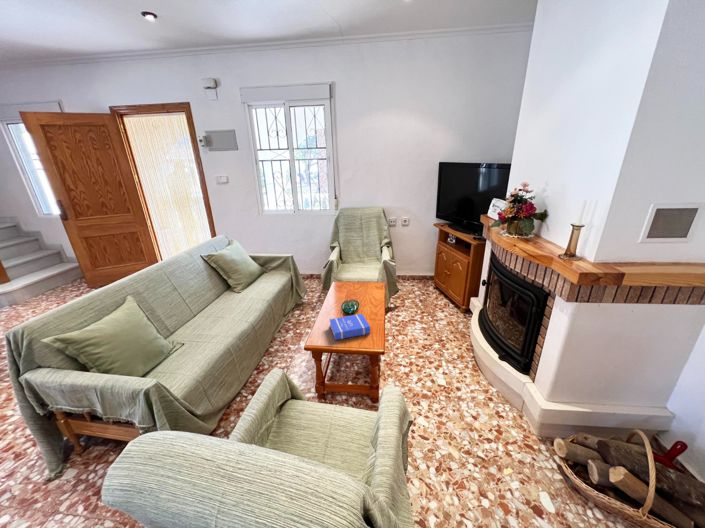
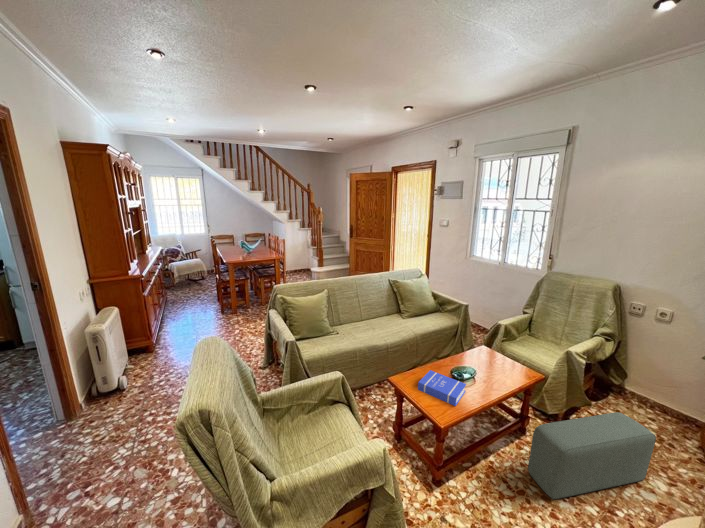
pouf: none [403,287,439,355] -> present [528,412,656,499]

